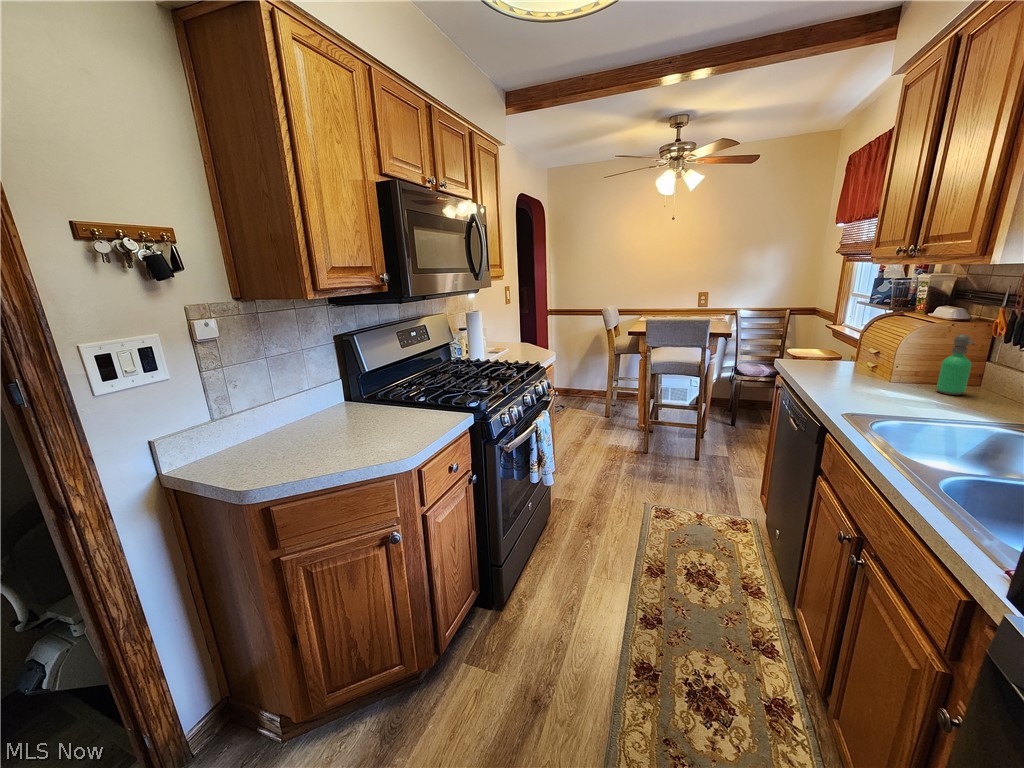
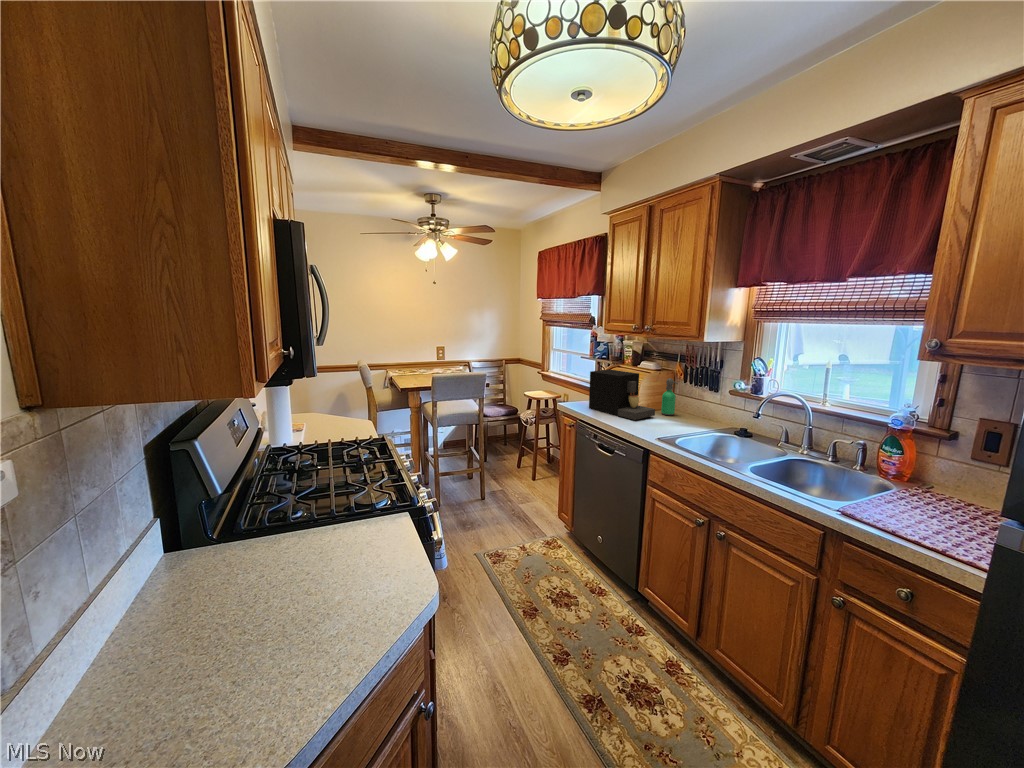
coffee maker: none [807,318,910,390] -> present [589,369,655,420]

